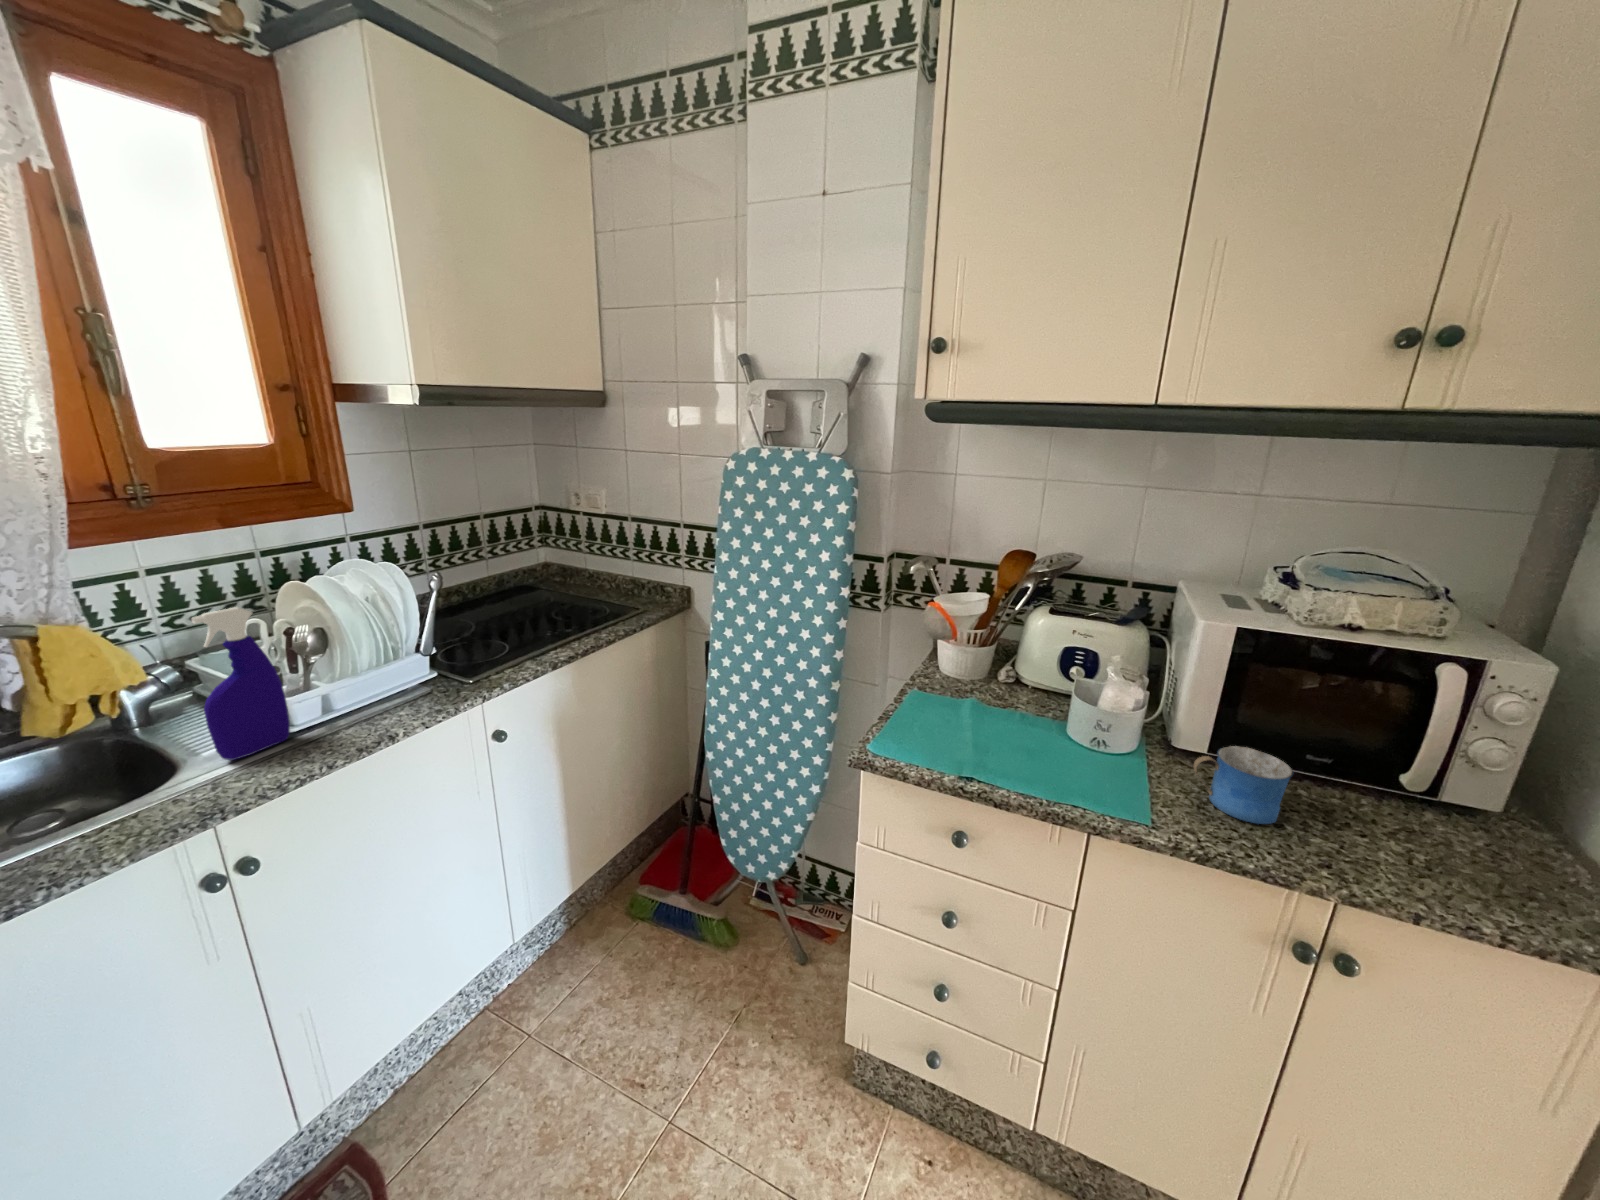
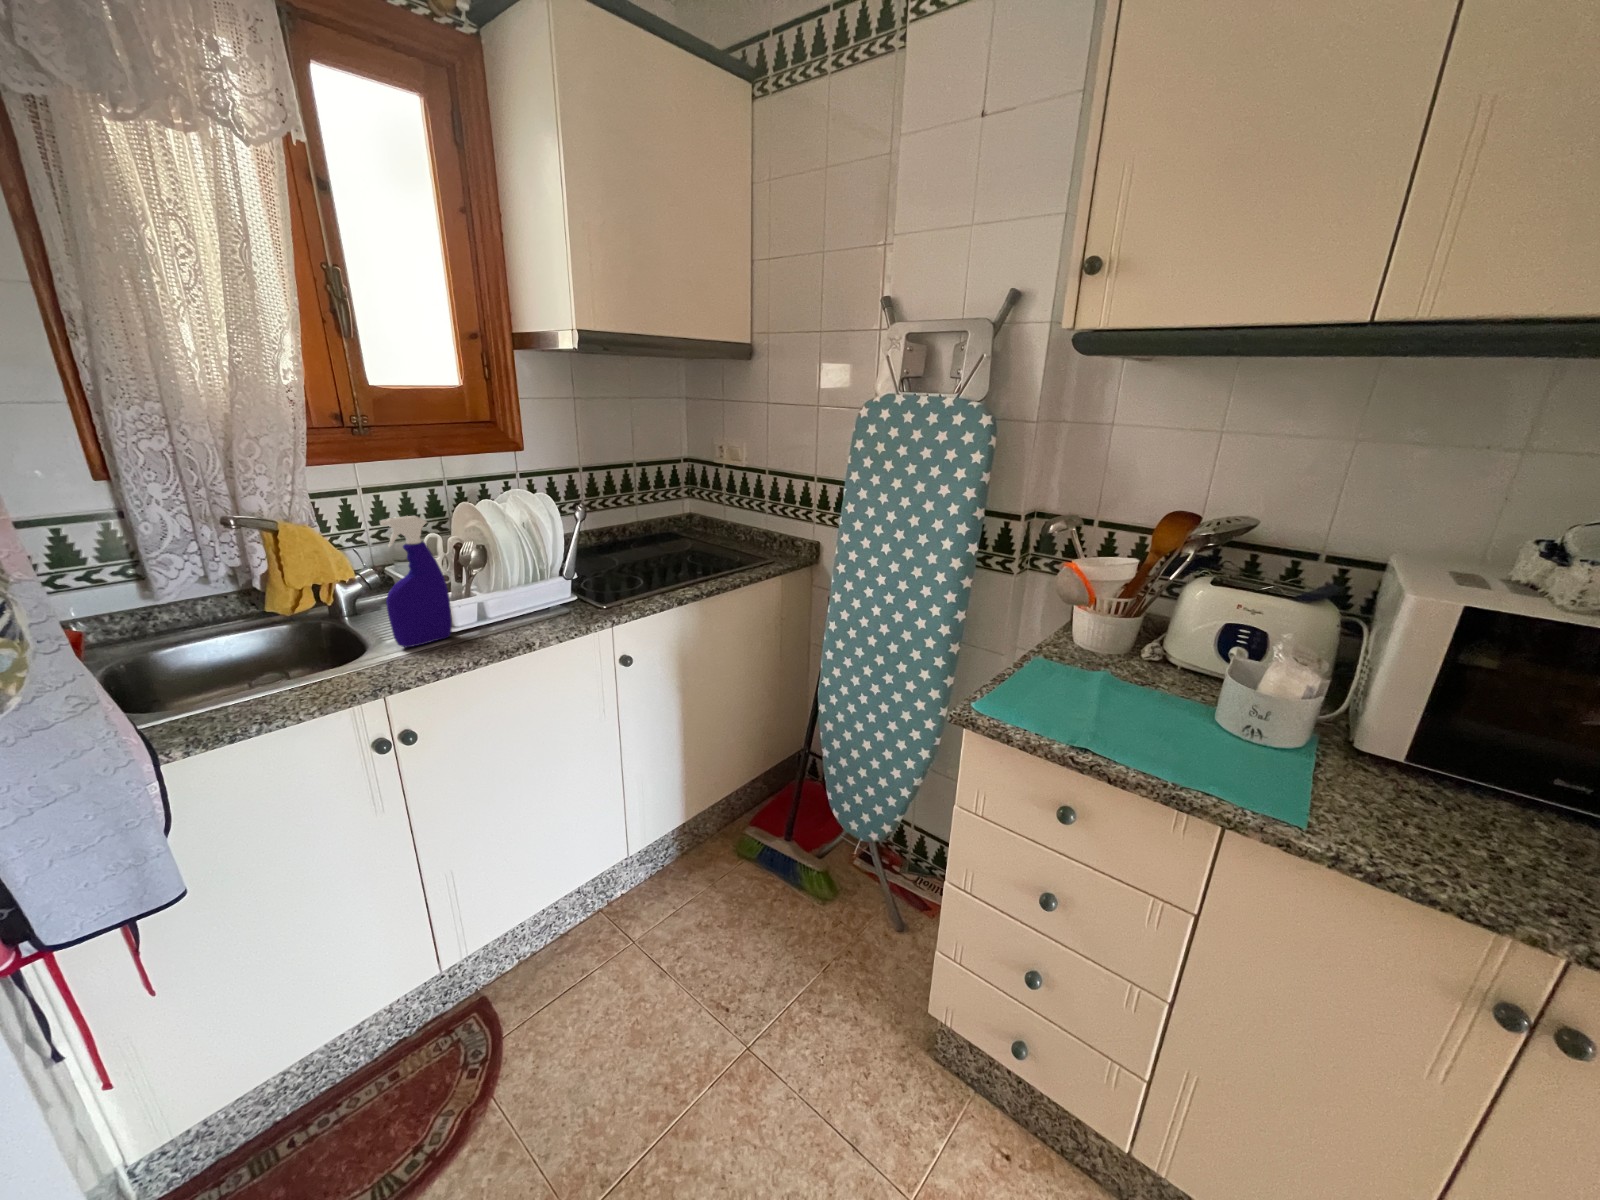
mug: present [1194,746,1293,824] -> none [1379,752,1528,853]

